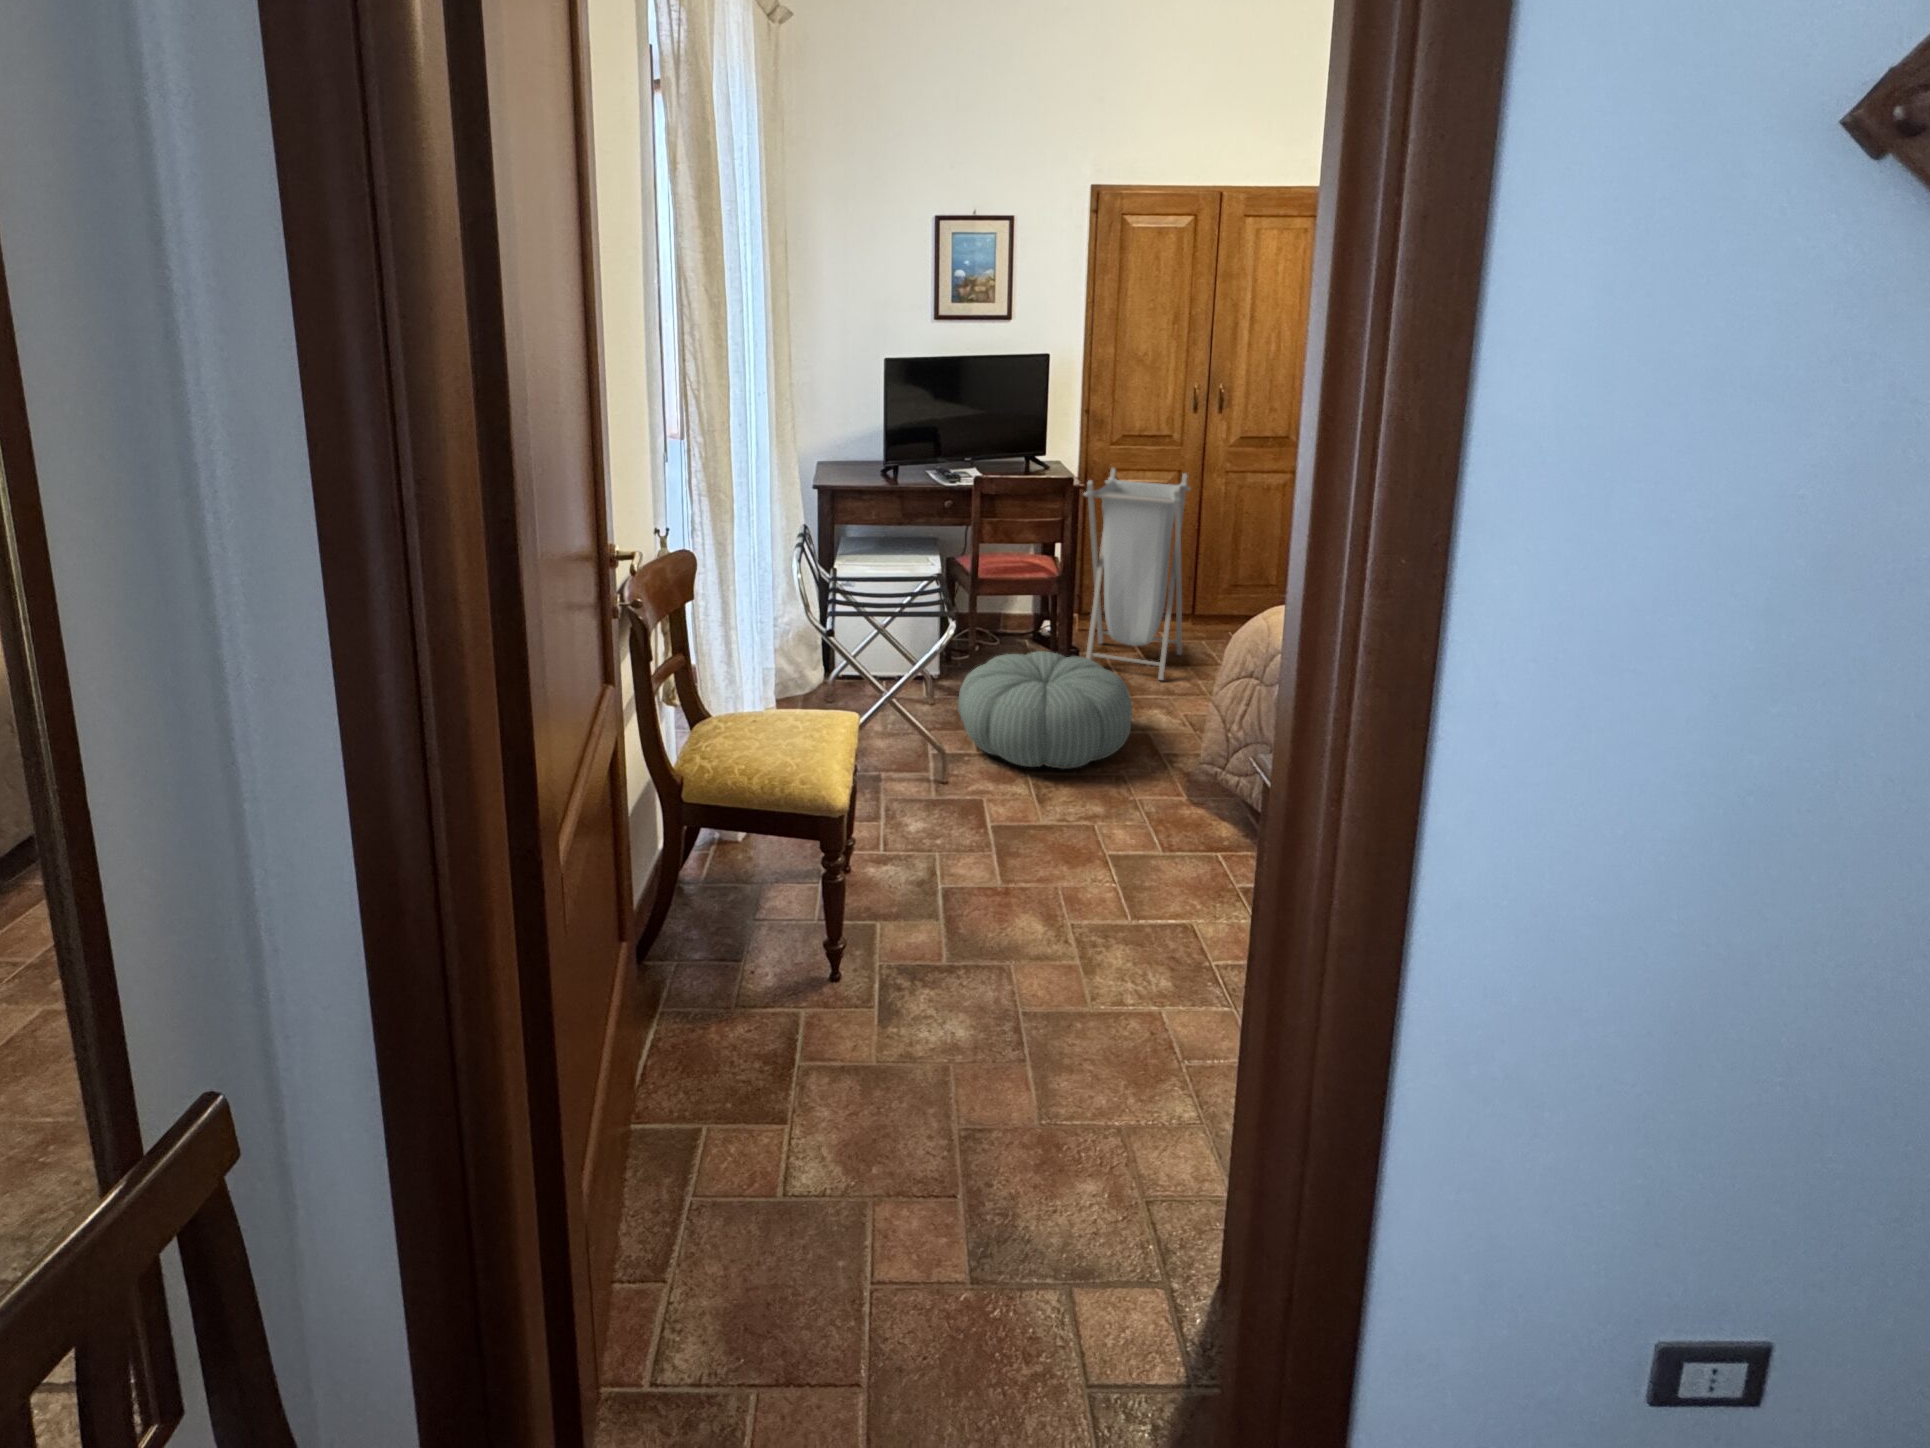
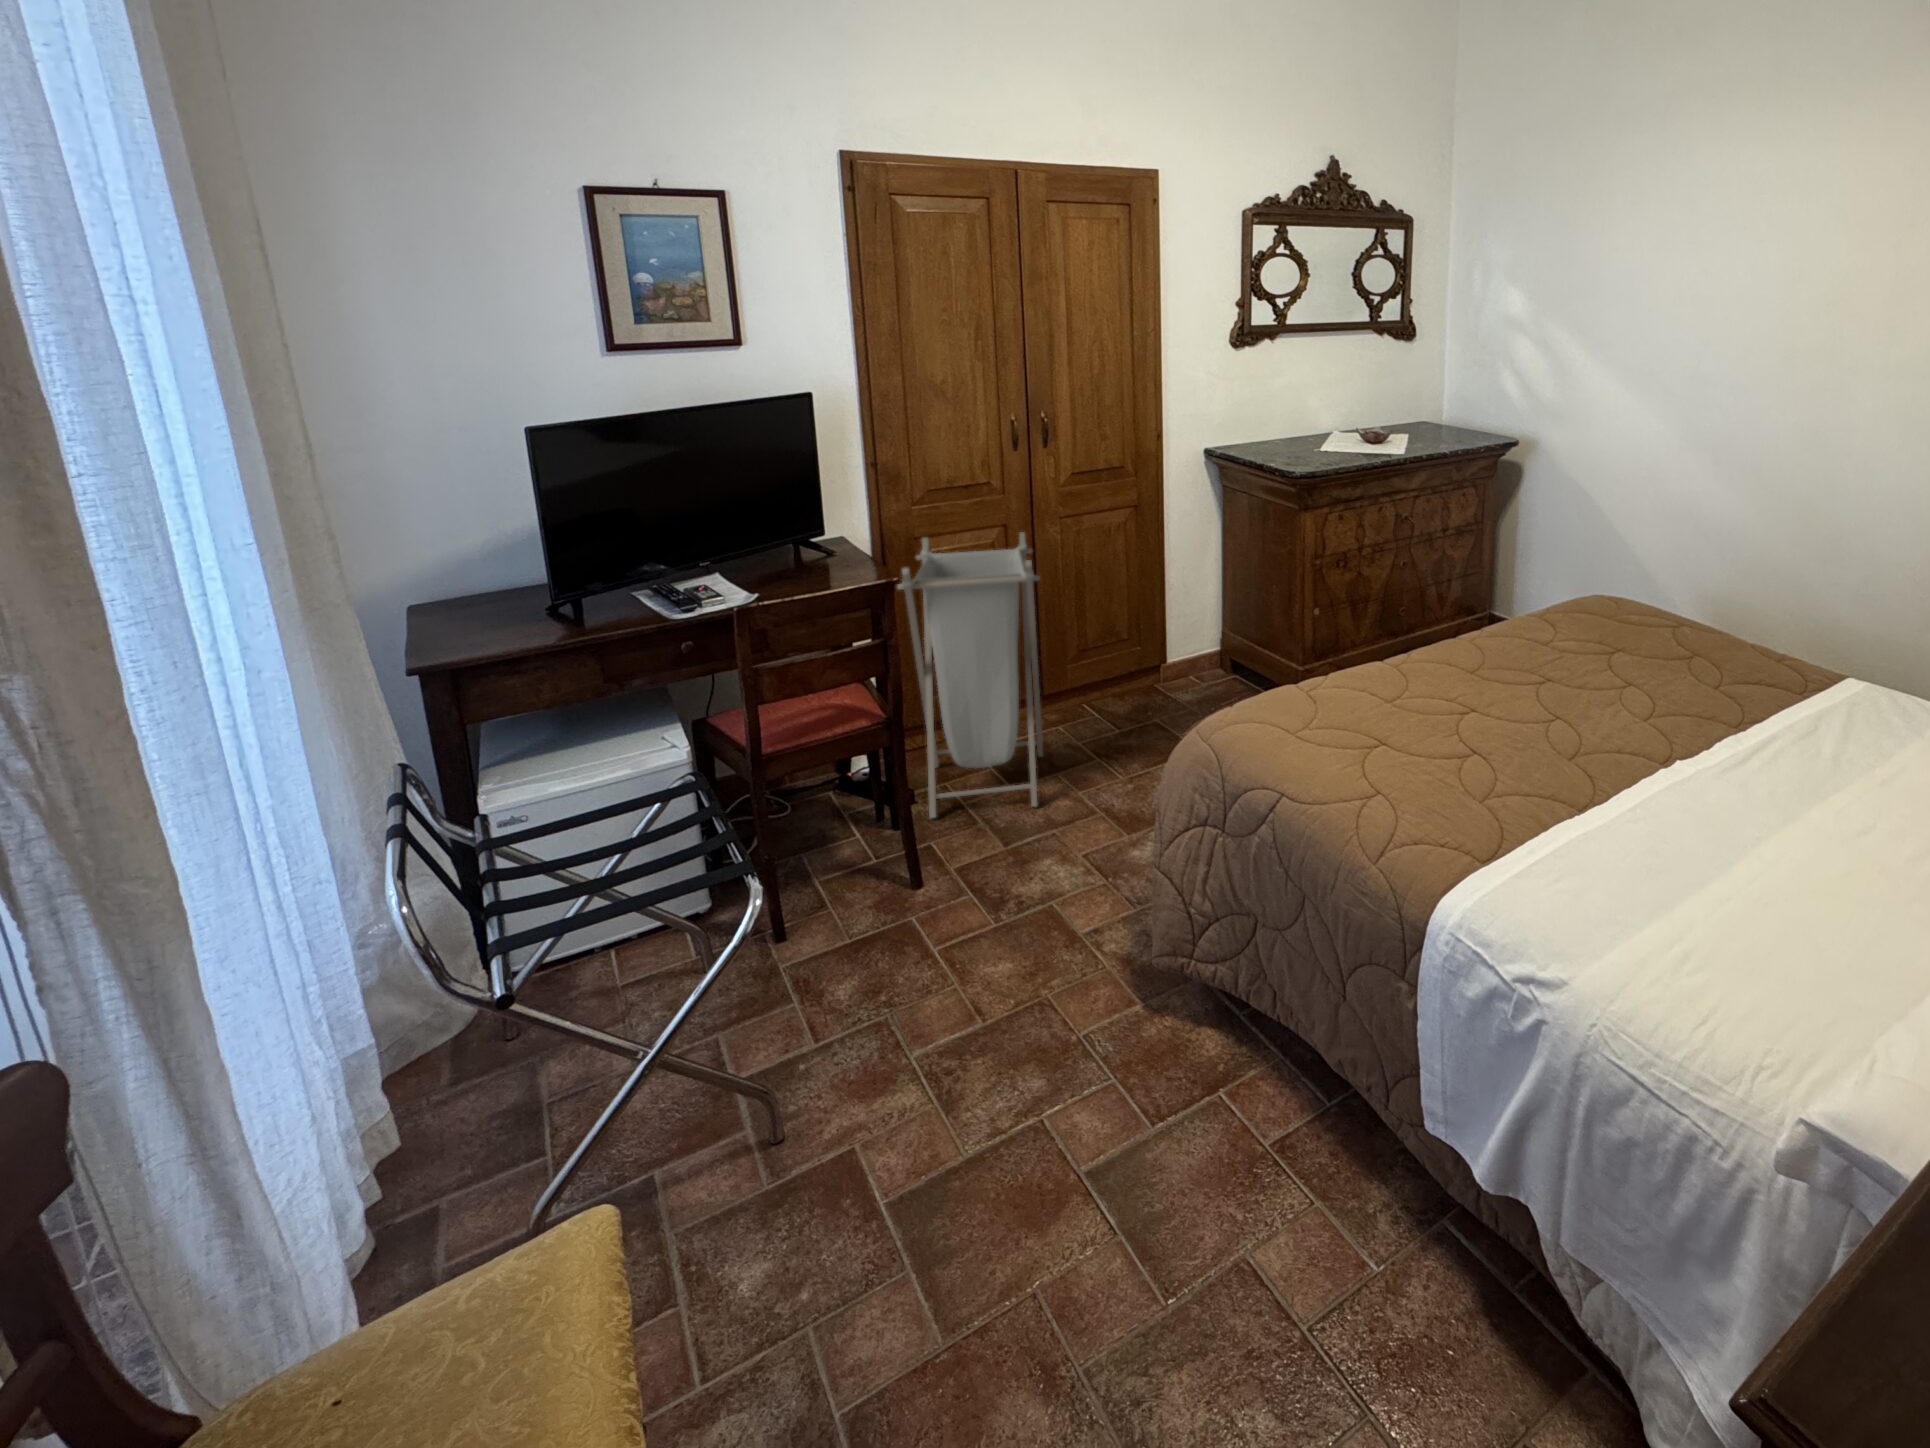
pouf: present [958,651,1132,769] -> none [767,833,1043,1052]

